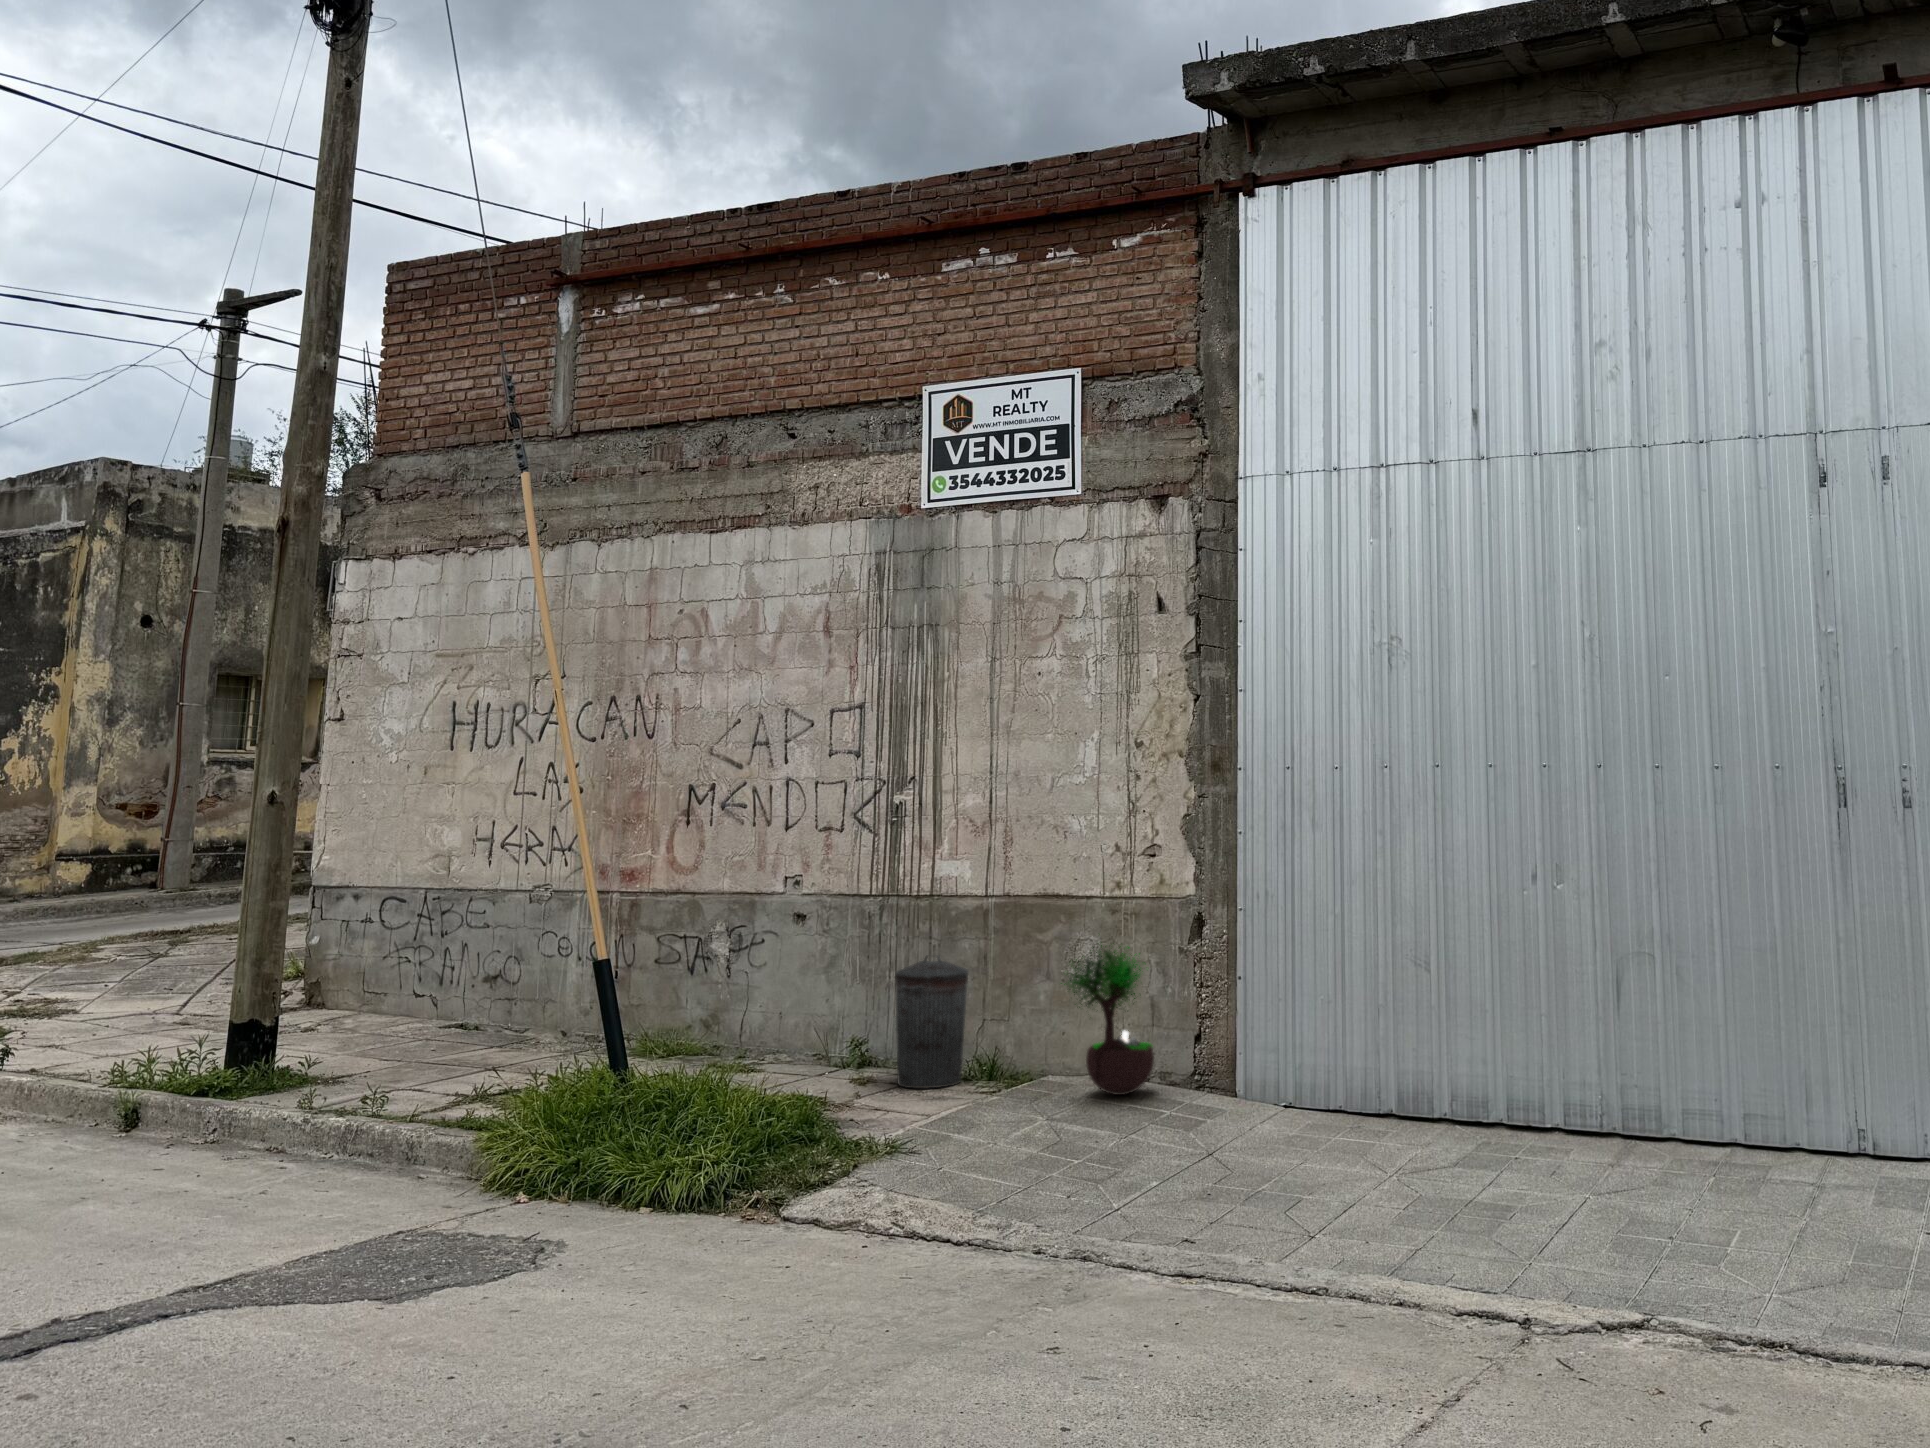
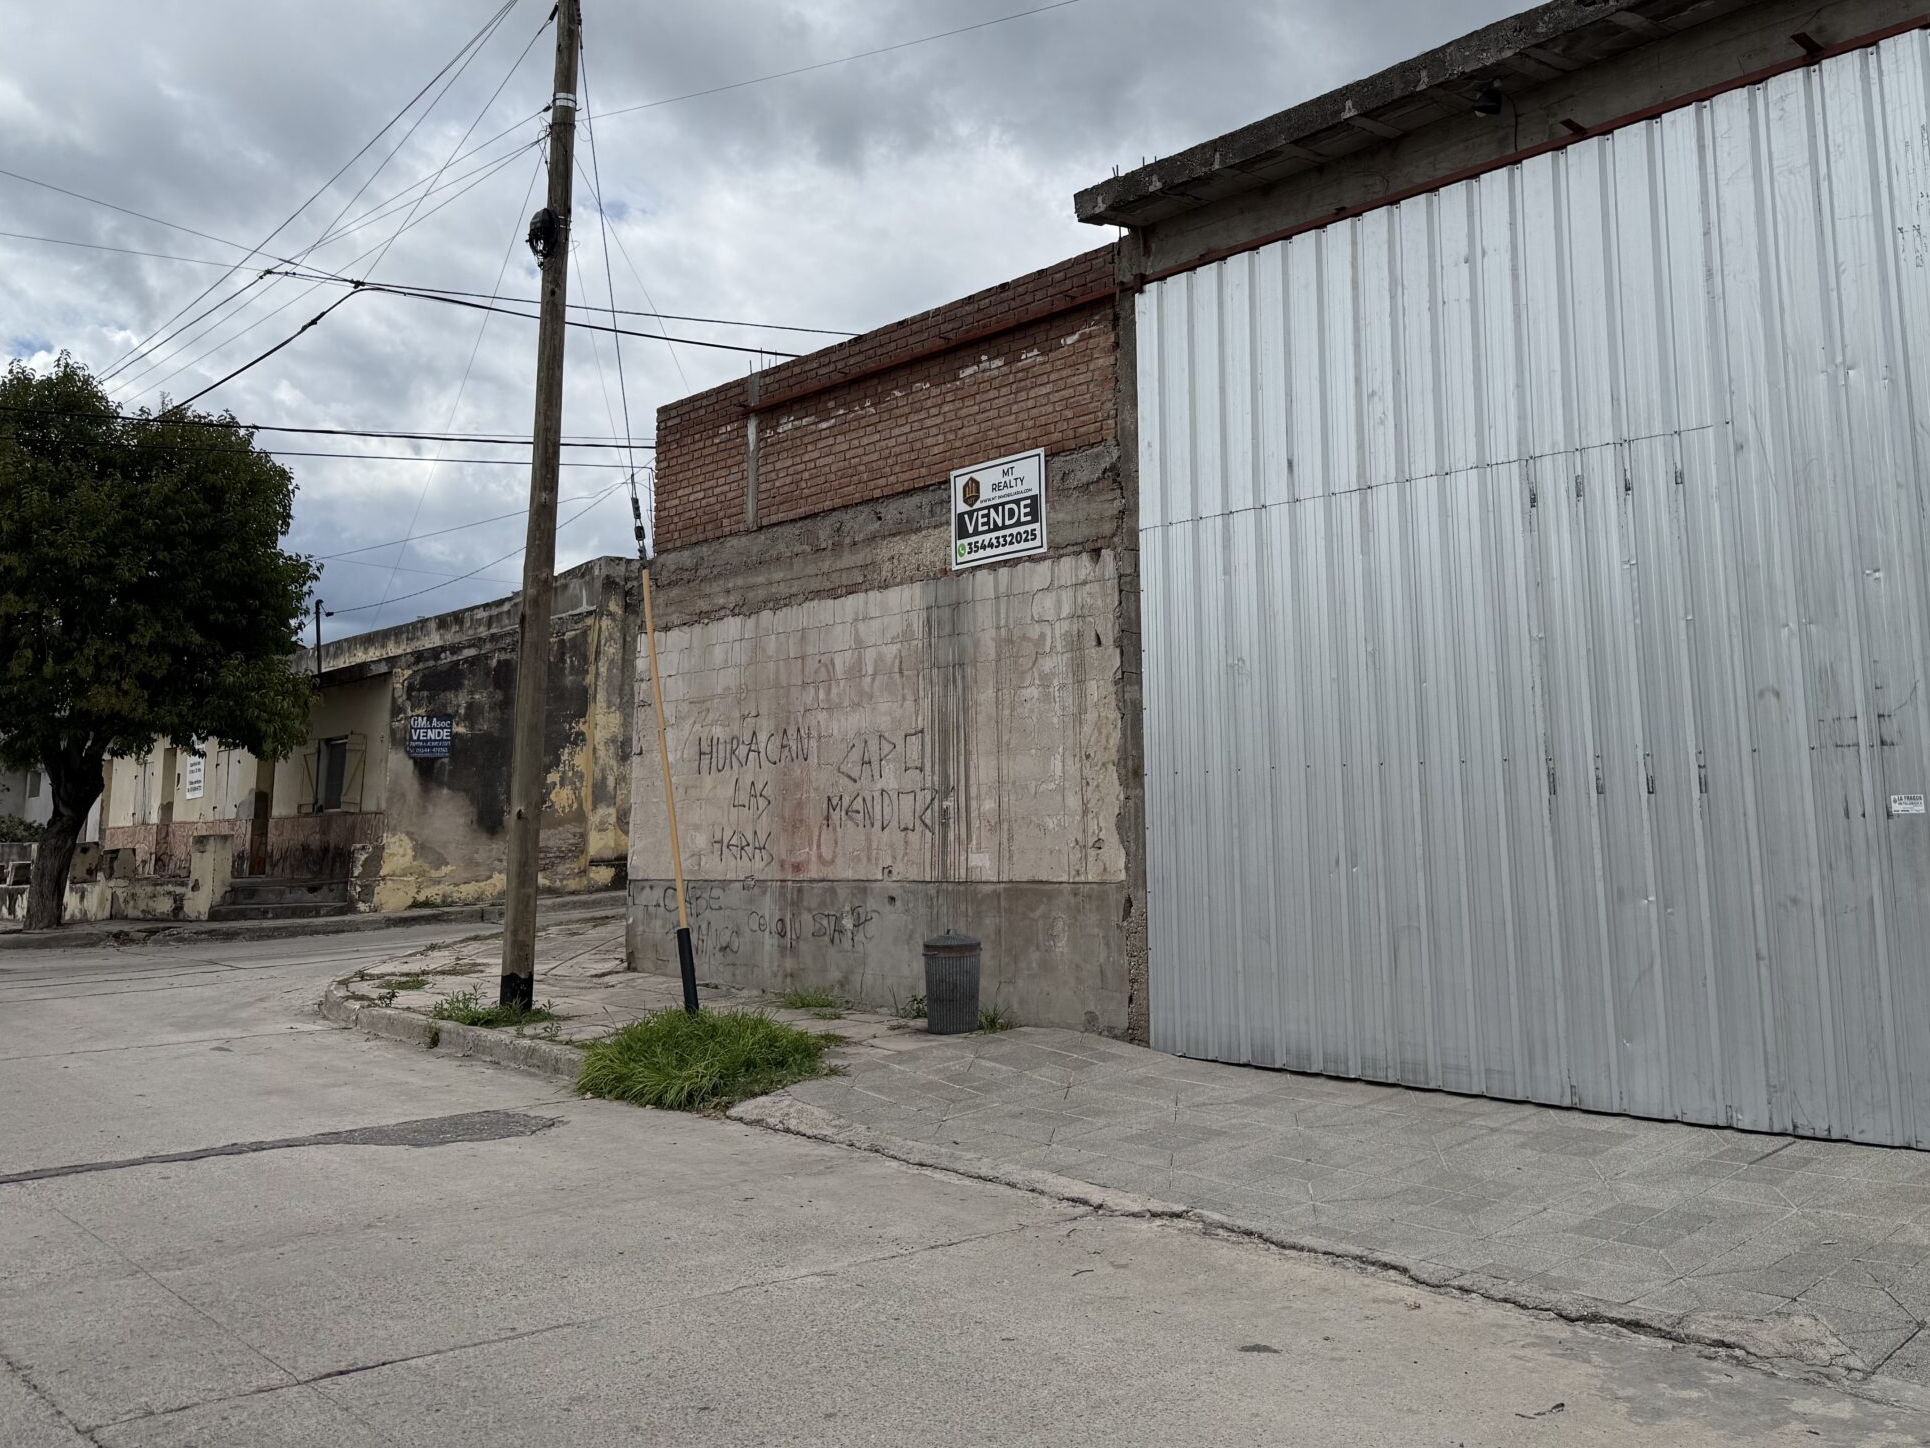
potted tree: present [1061,943,1154,1095] -> none [1013,911,1099,1042]

